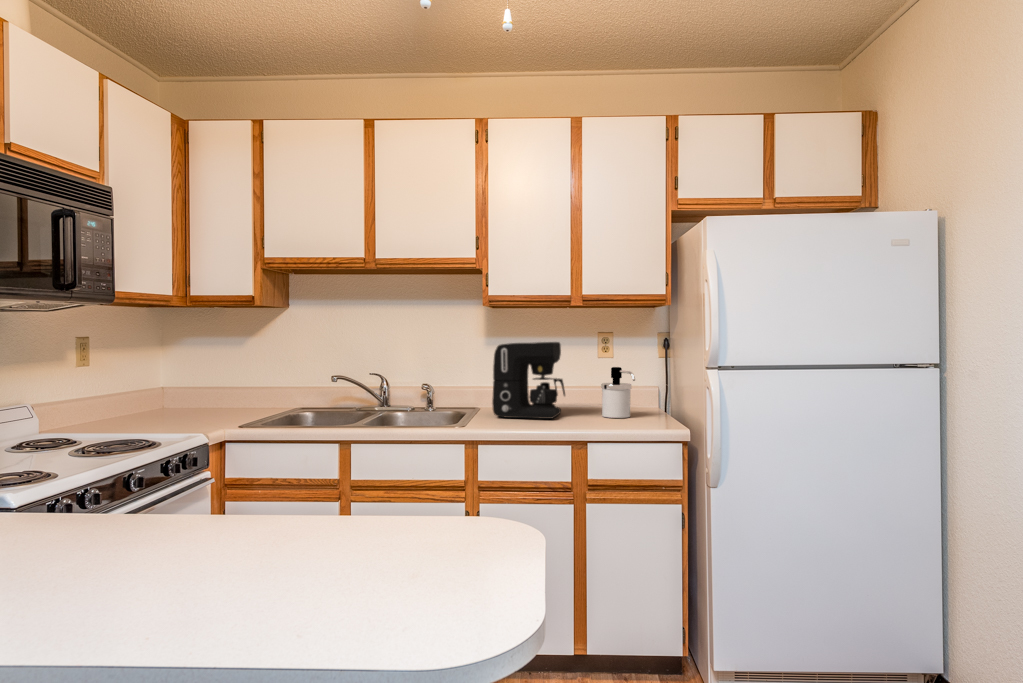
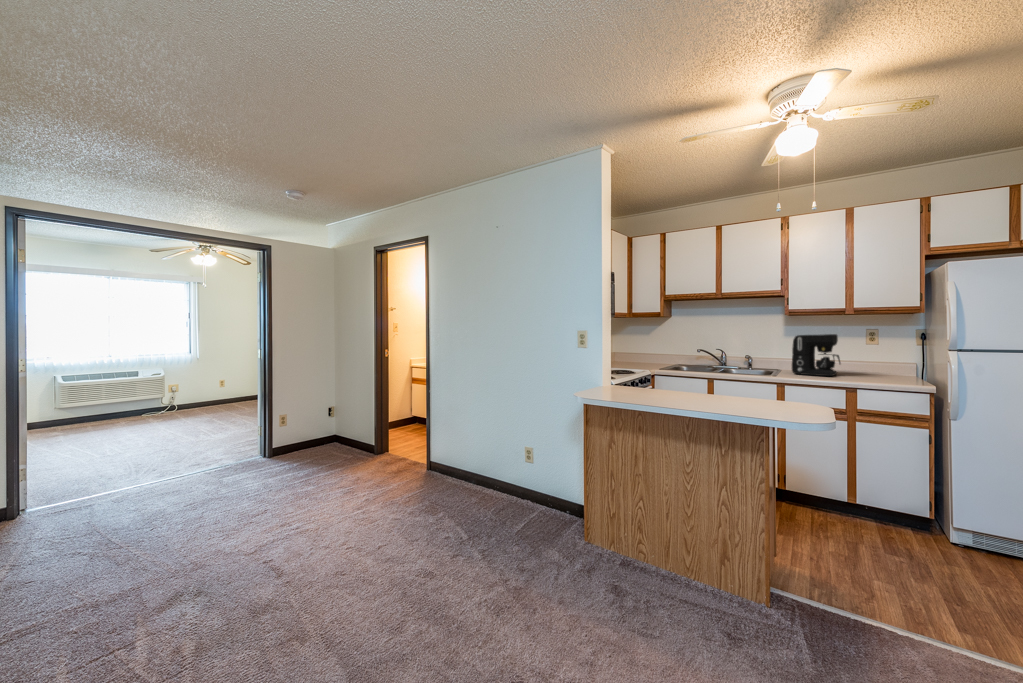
soap dispenser: present [601,367,635,418] -> none [867,349,893,378]

